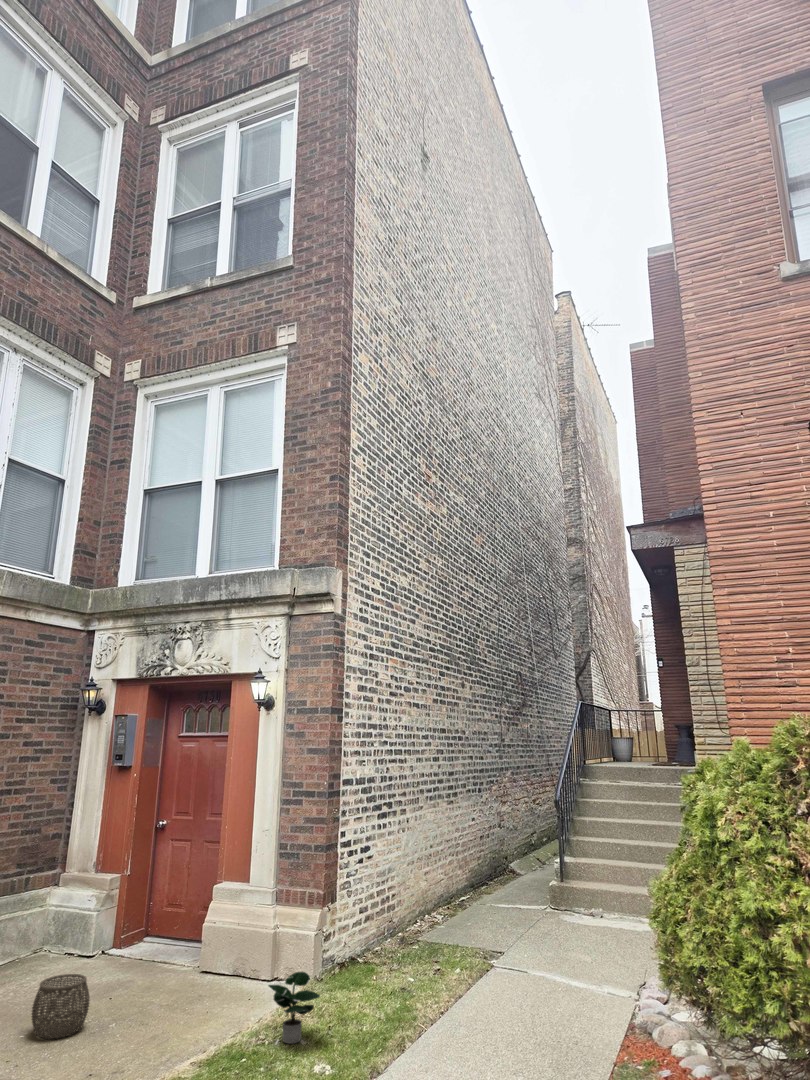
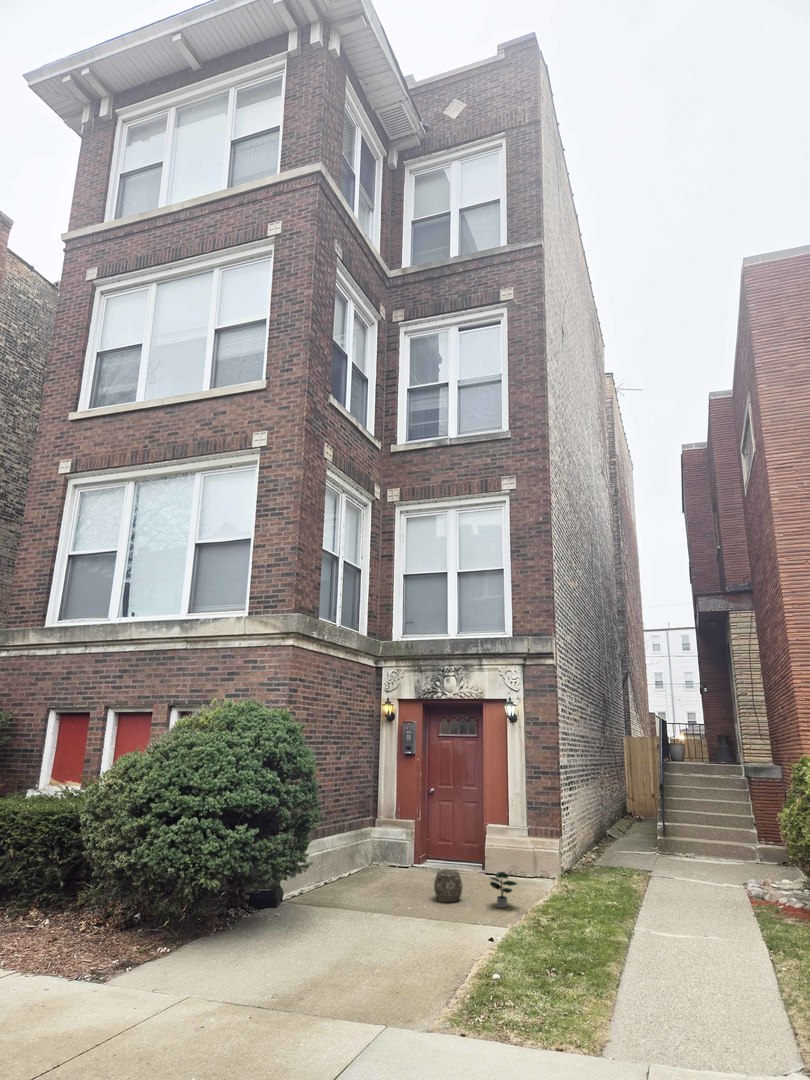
potted plant: present [268,972,320,1044] -> present [490,872,517,908]

